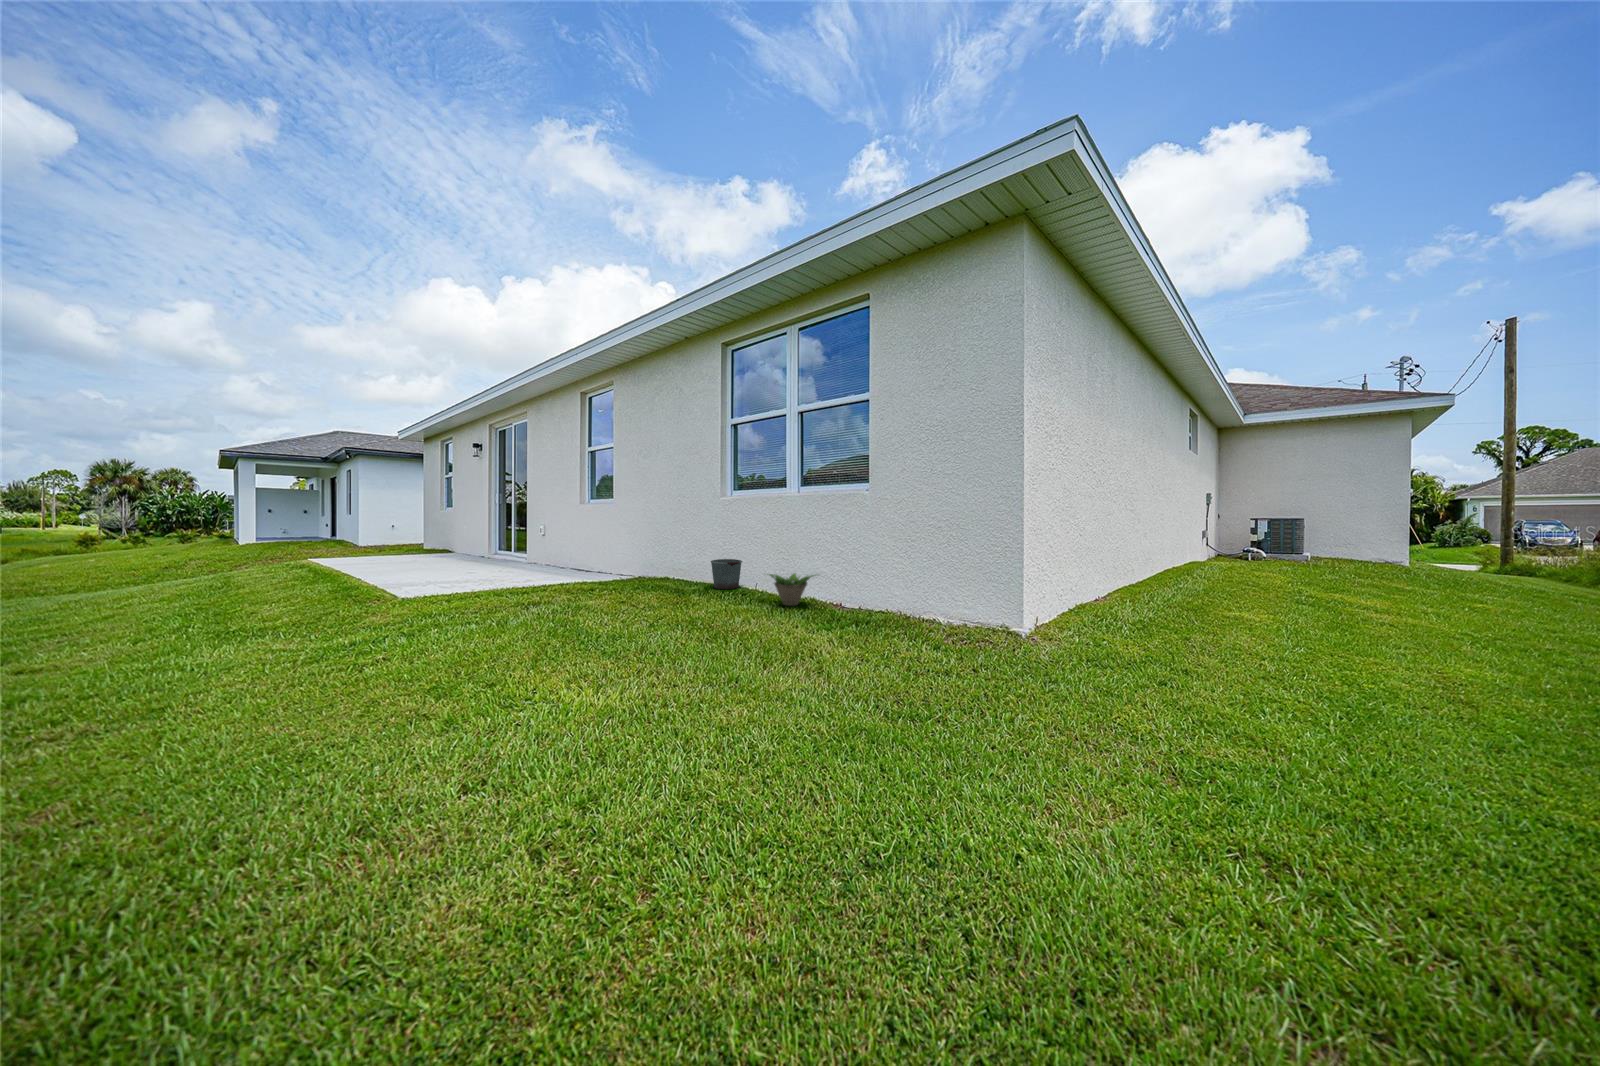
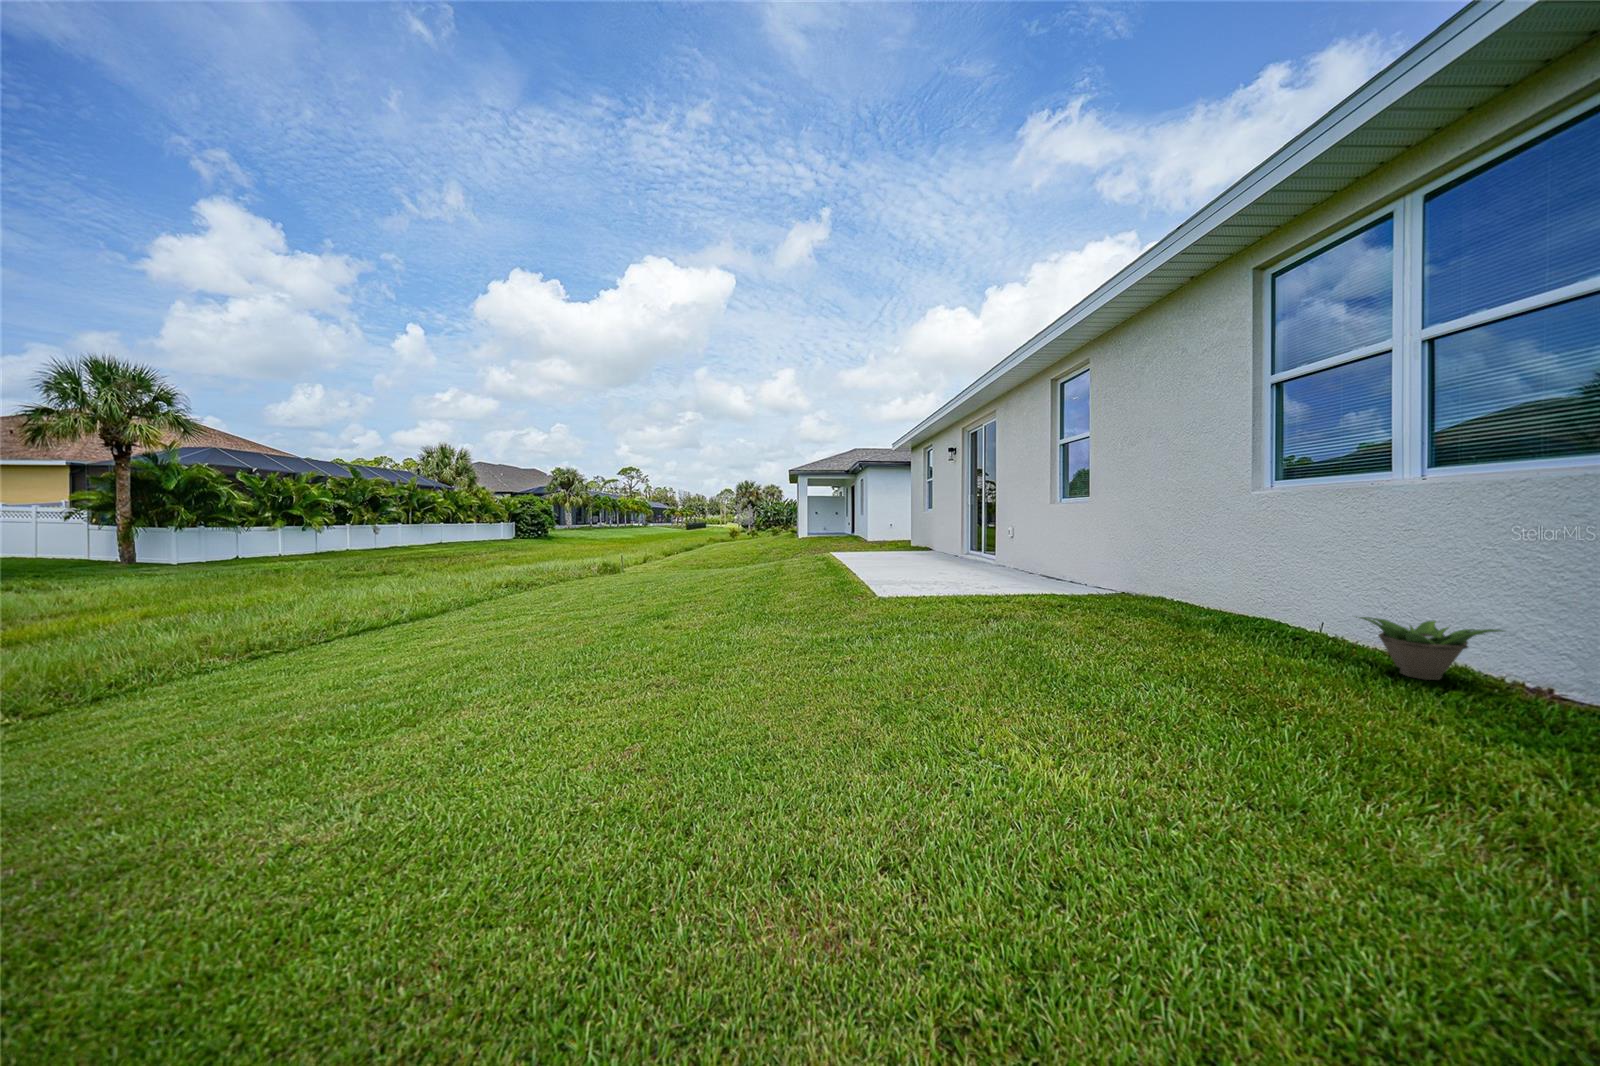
bucket: present [711,559,742,589] -> none [1238,582,1302,629]

